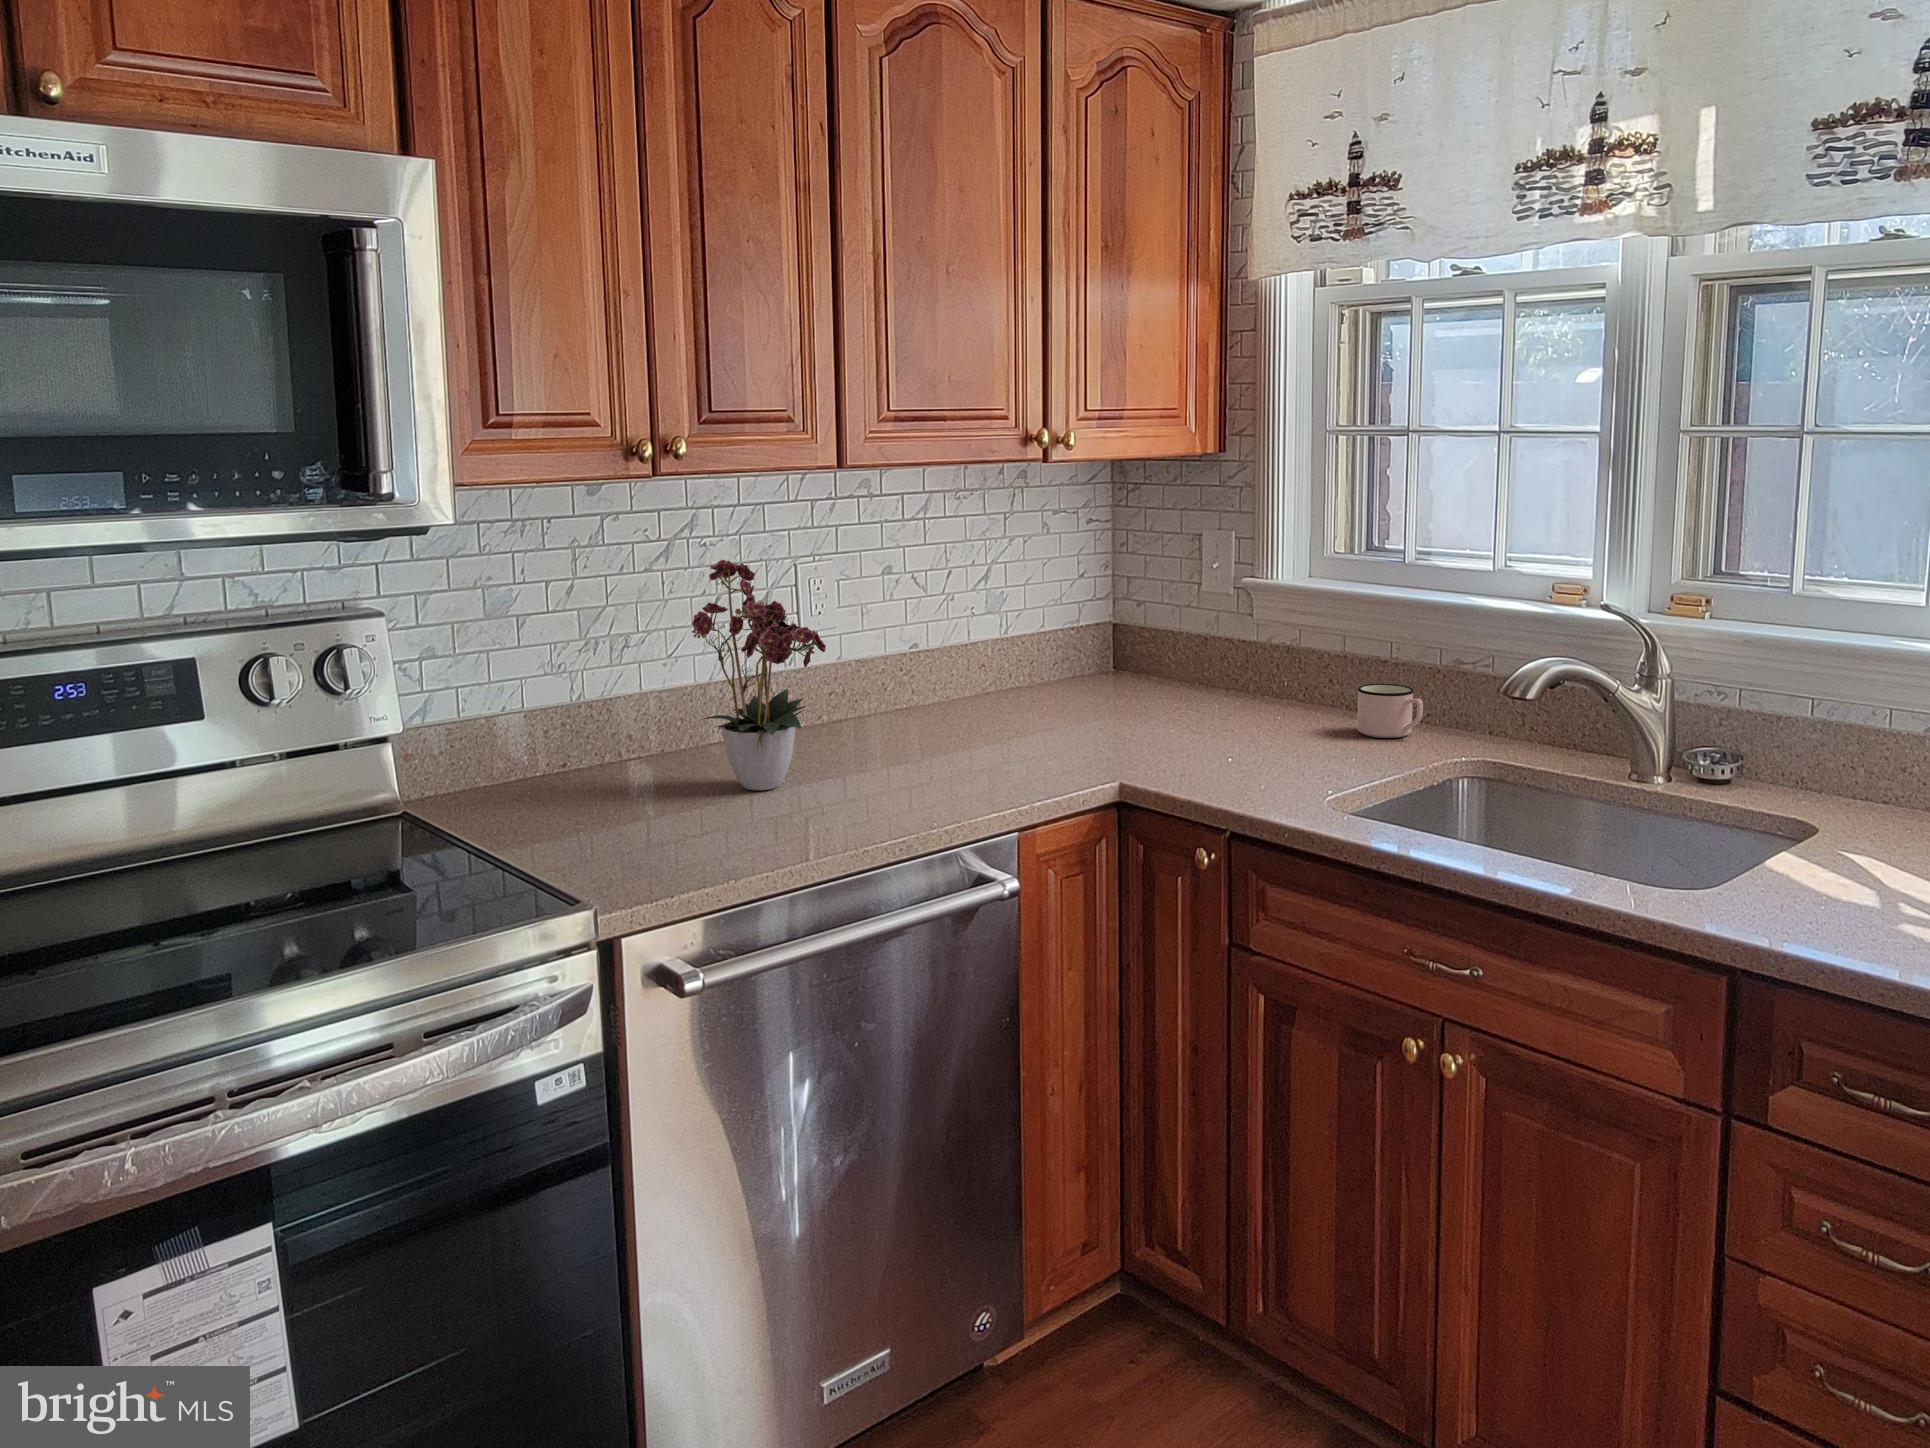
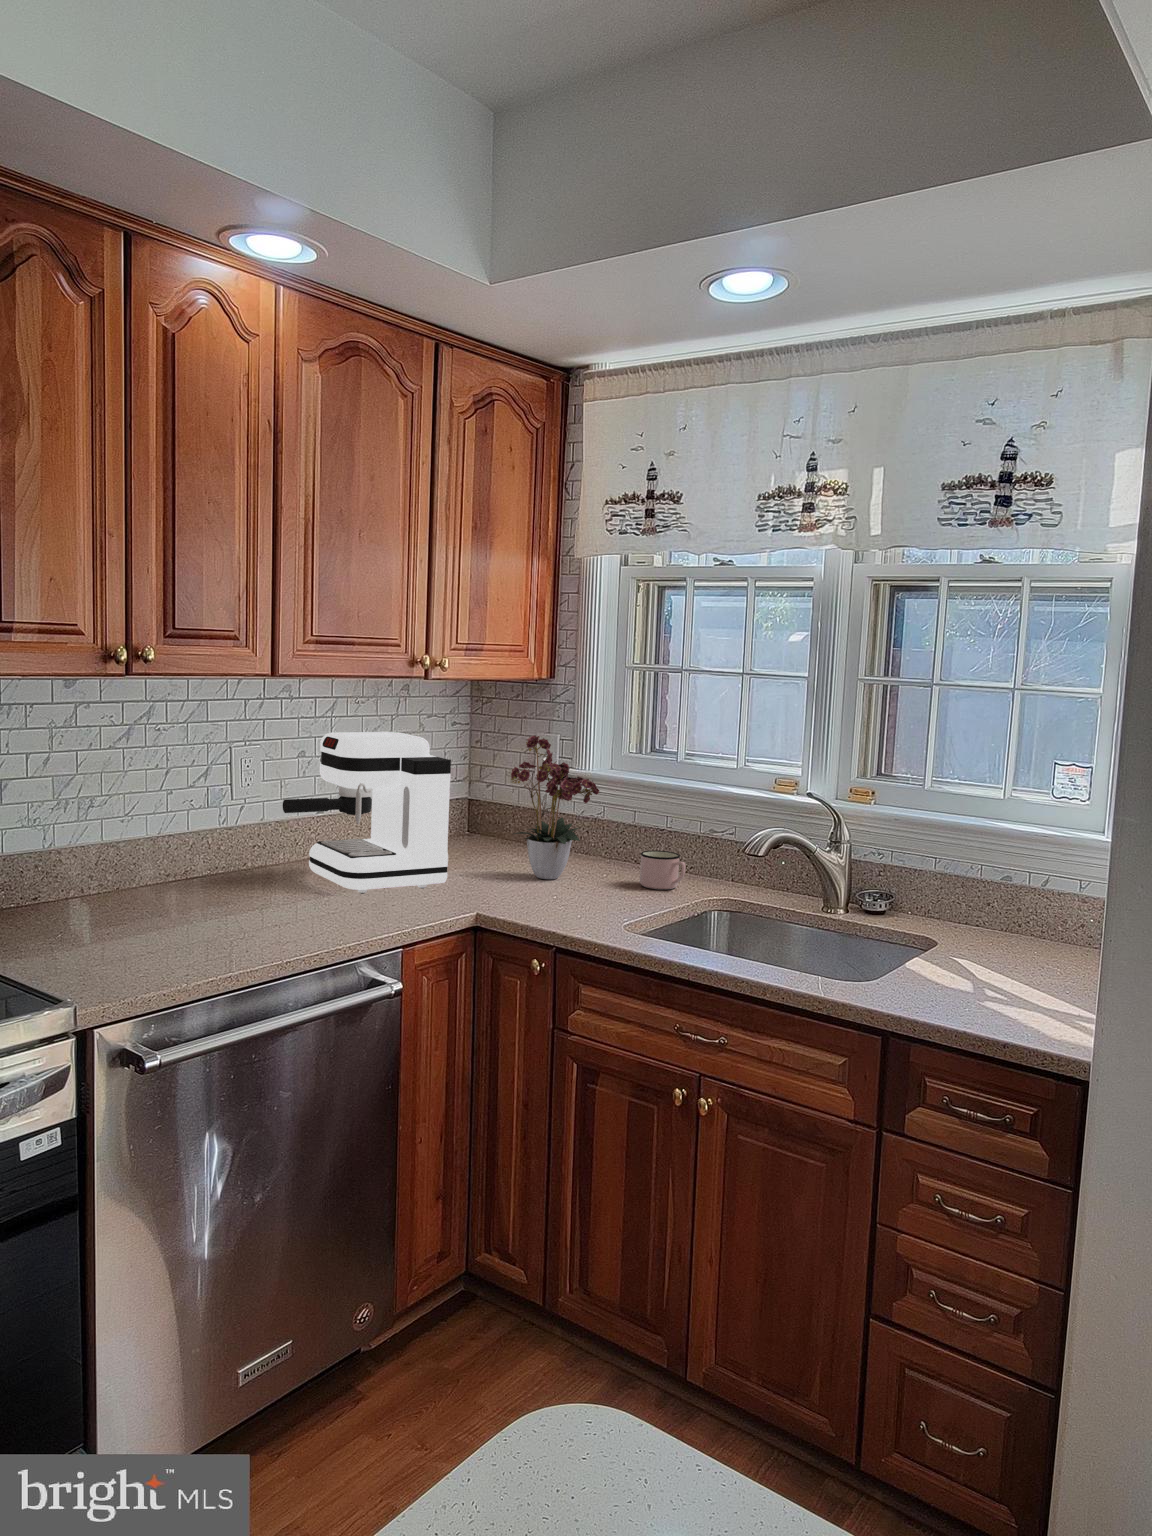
coffee maker: none [868,535,1092,755] -> present [283,732,451,893]
flower arrangement: present [692,560,826,790] -> present [511,736,599,879]

